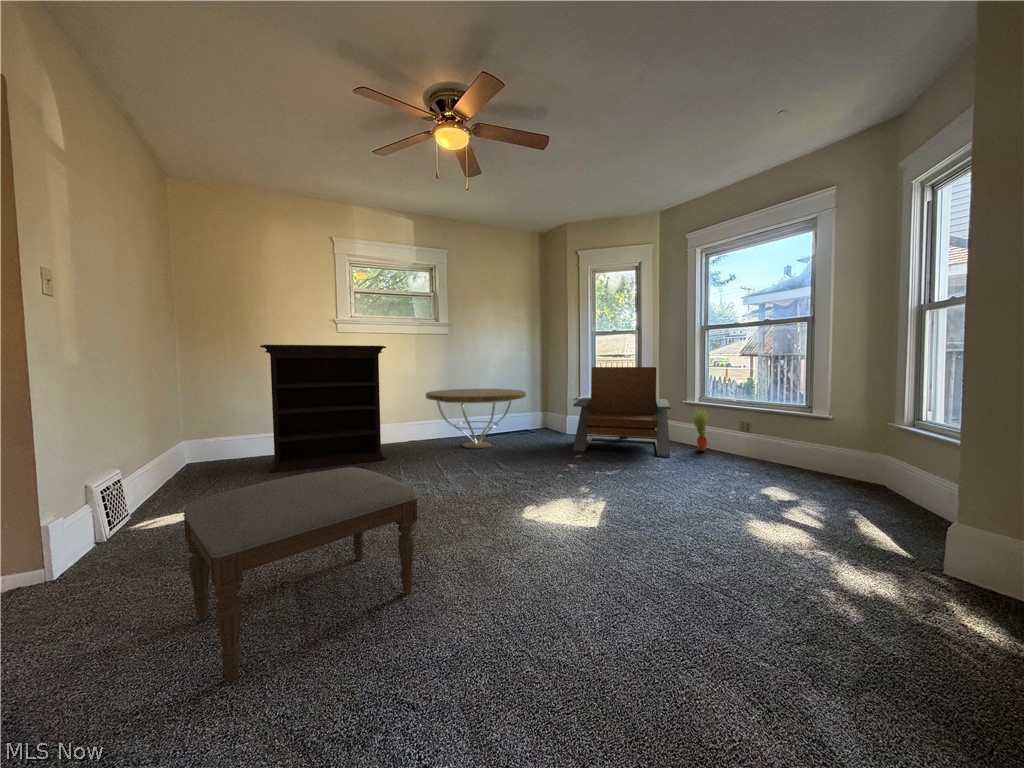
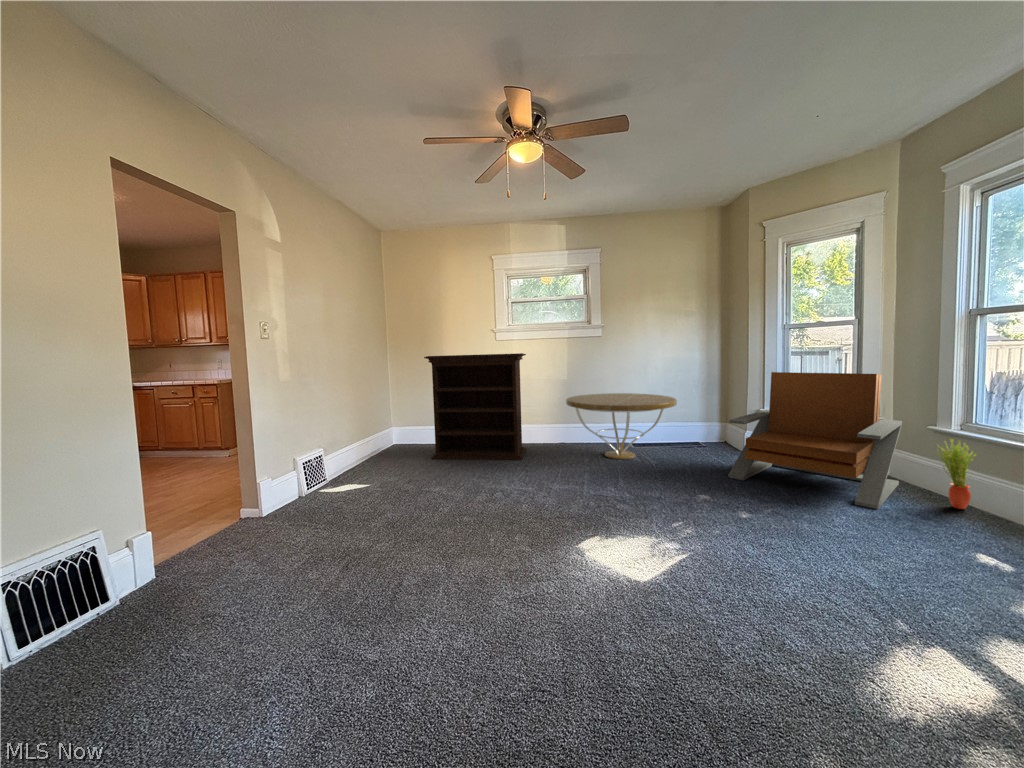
ottoman: present [183,467,417,681] -> none [238,473,411,620]

